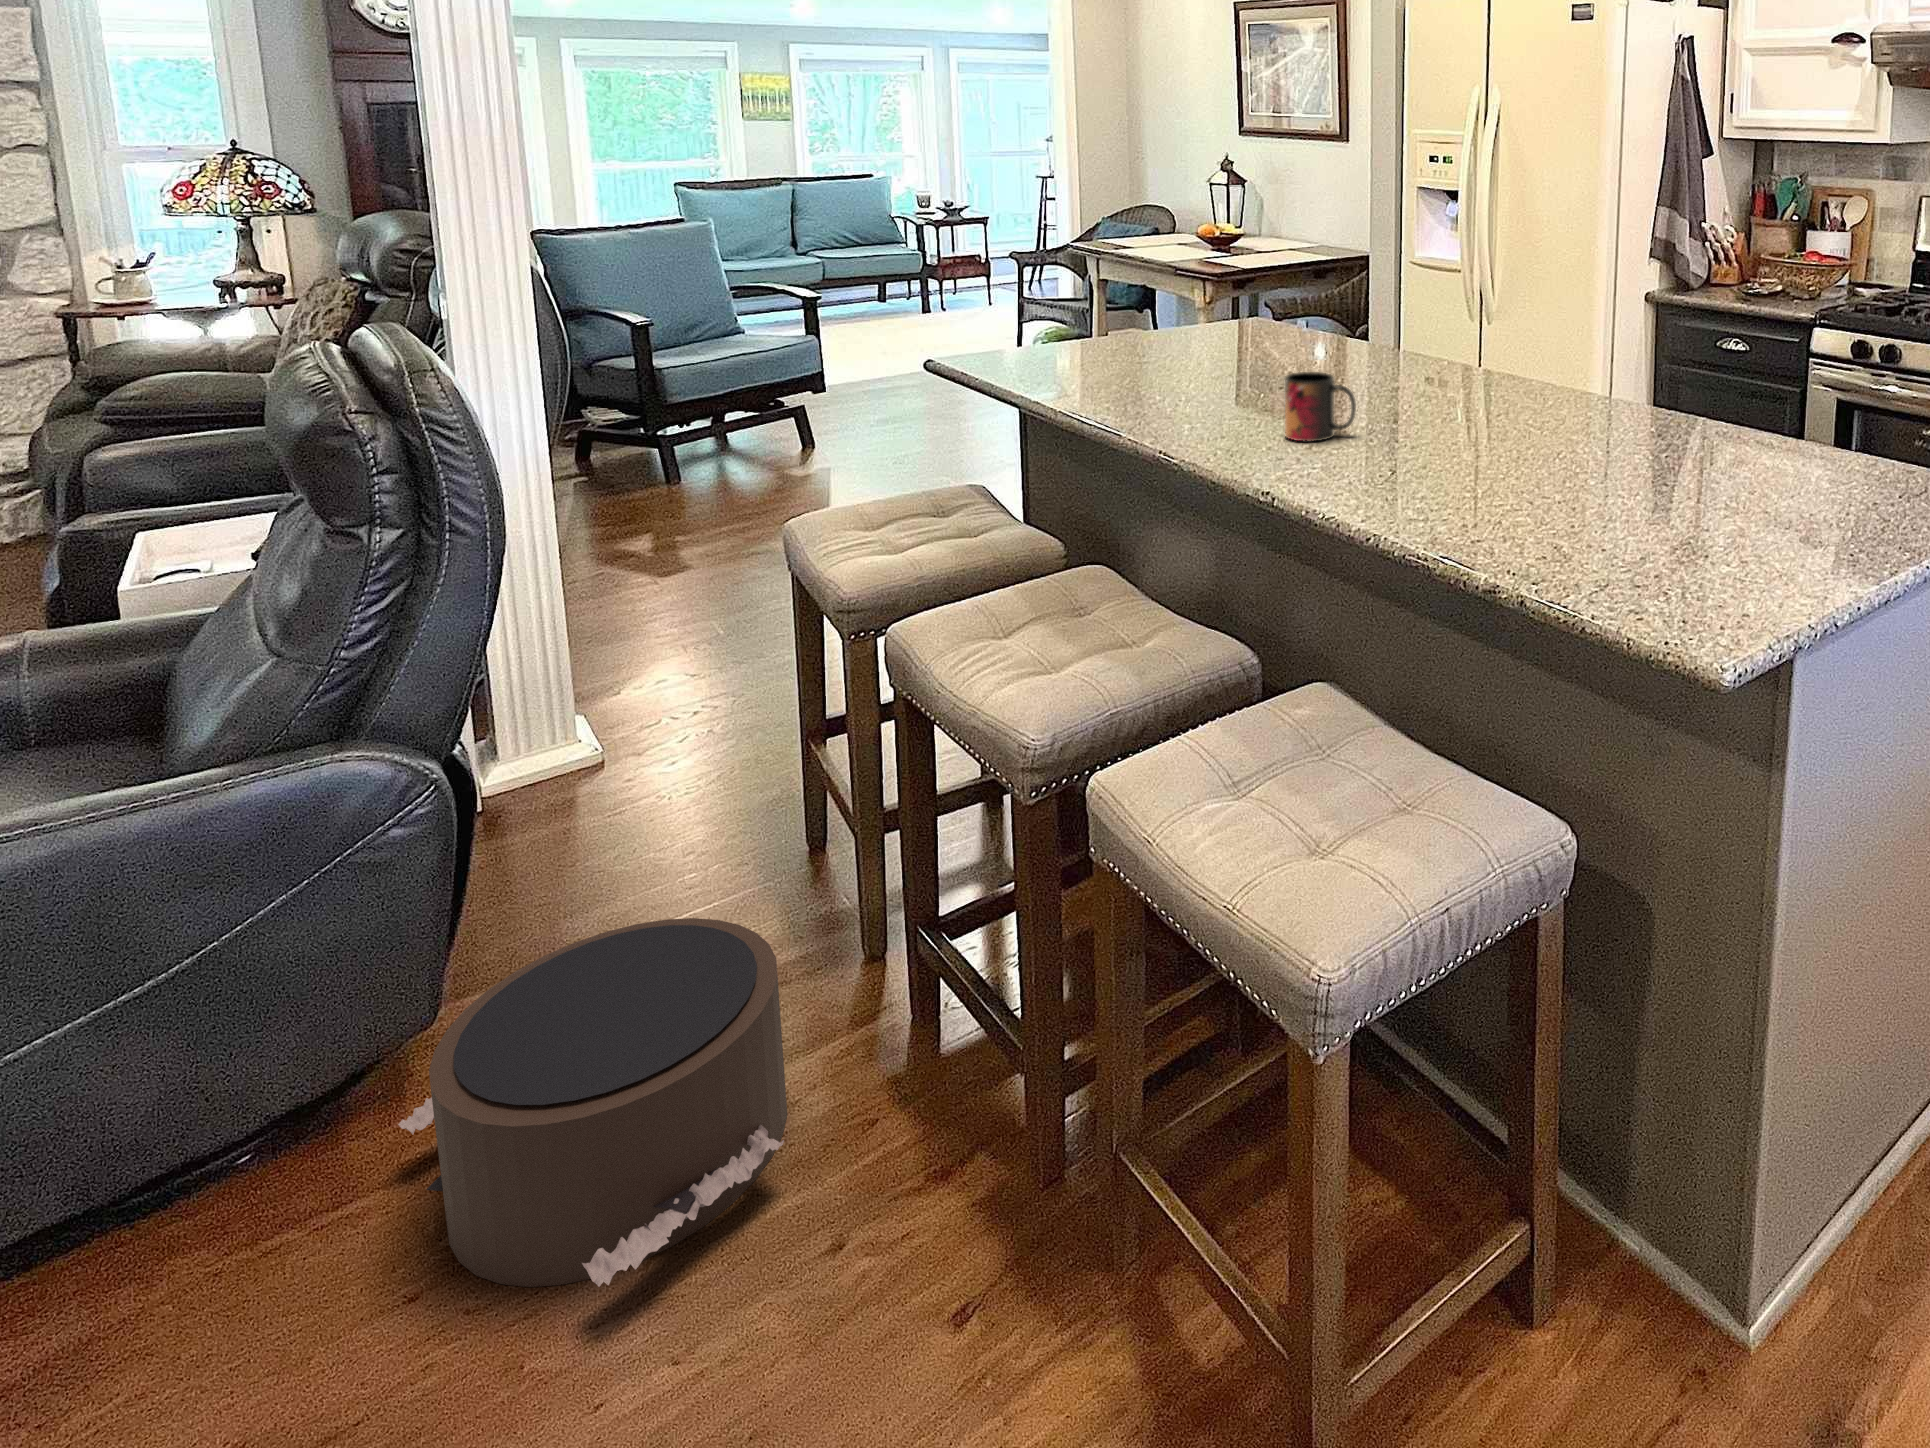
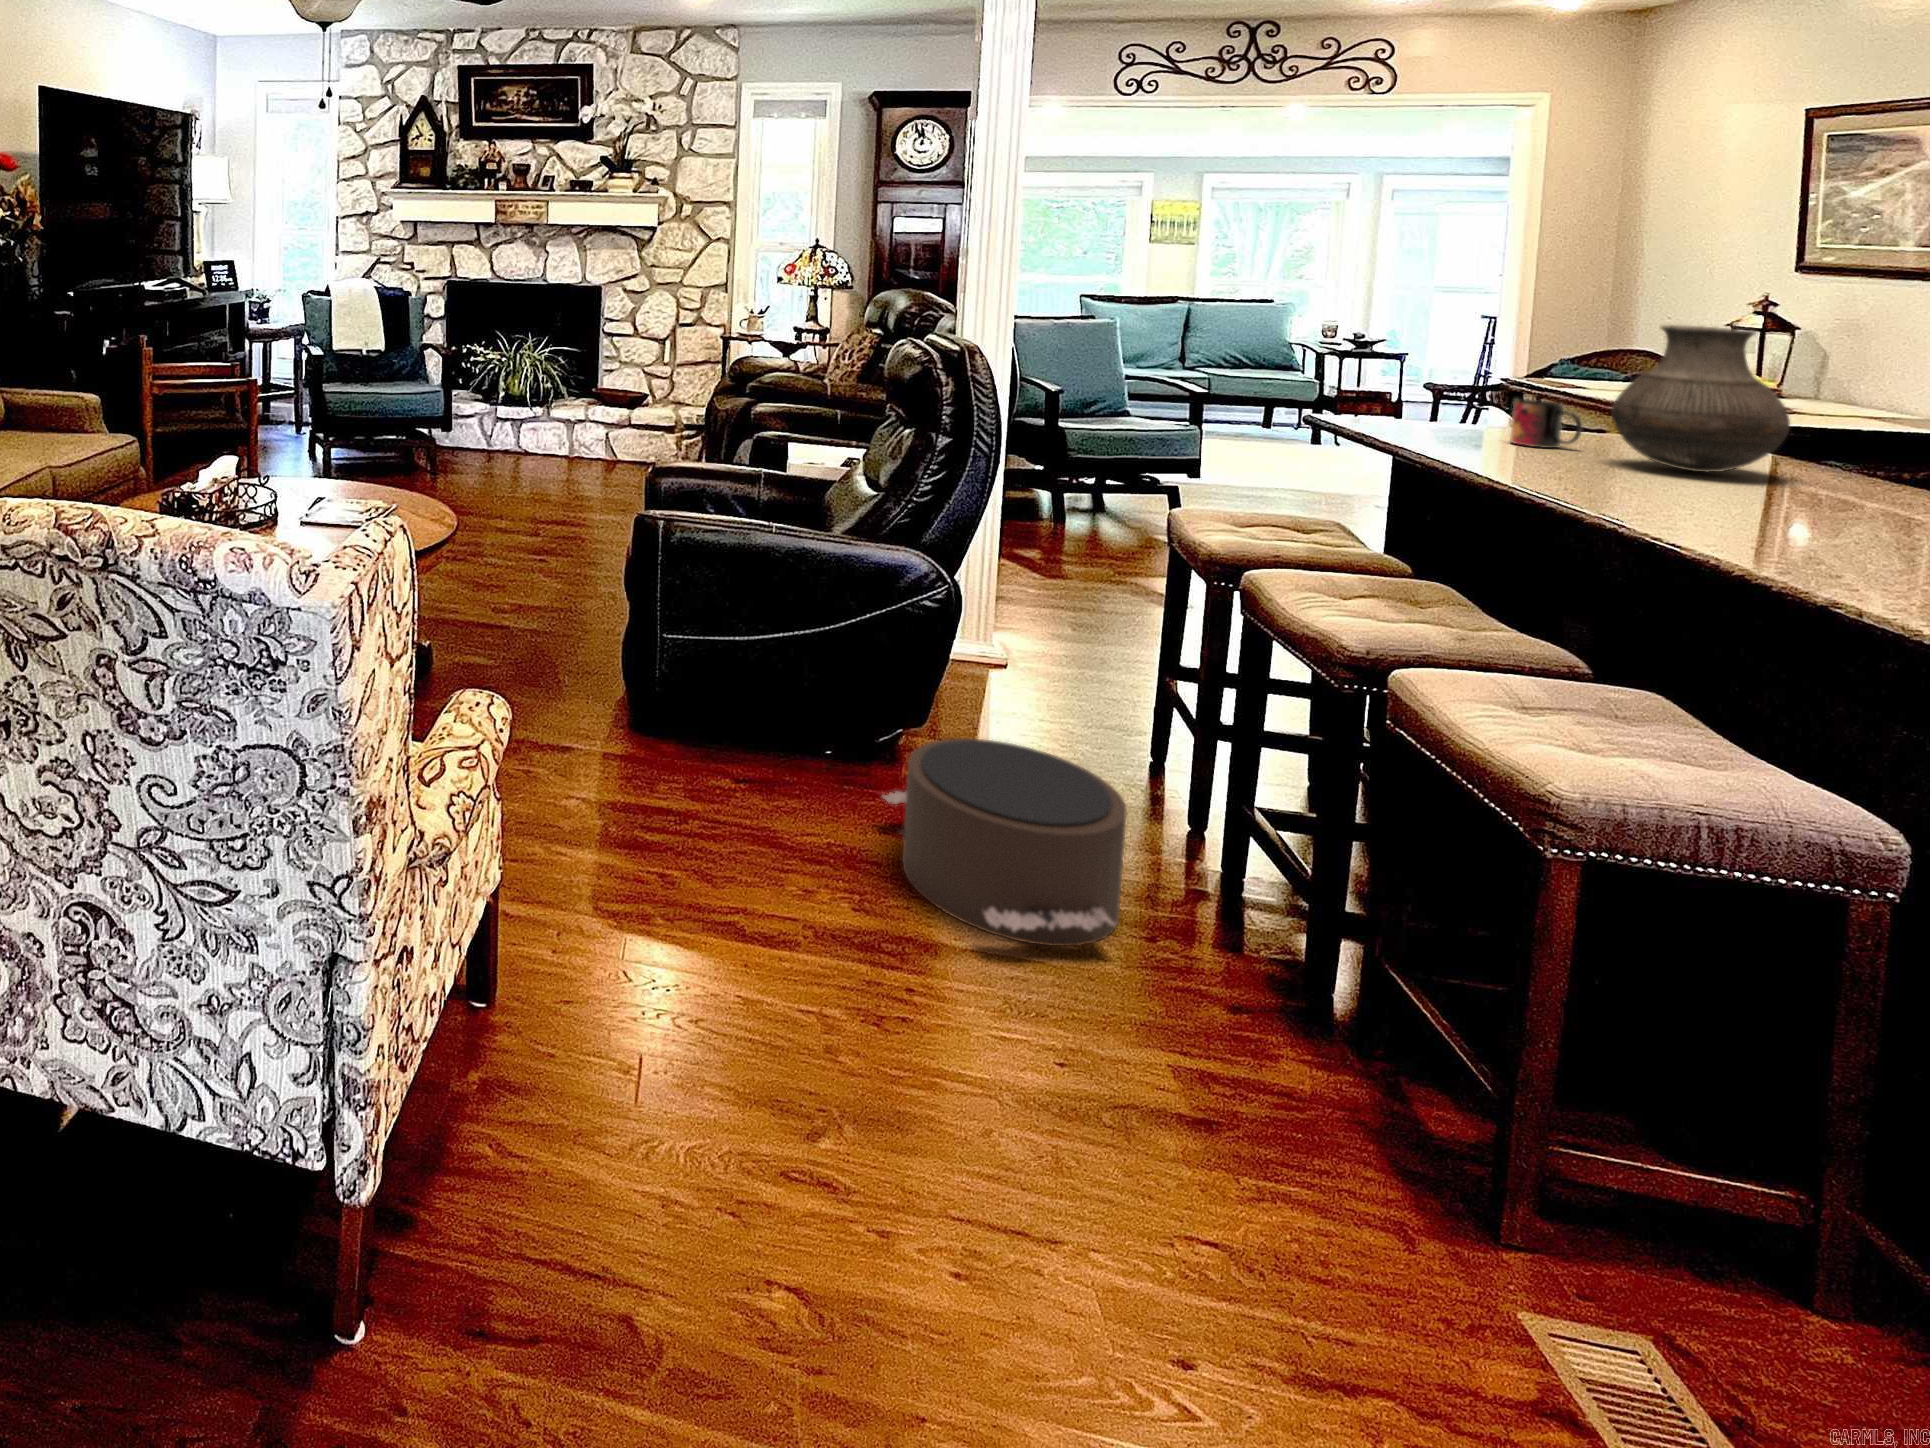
vase: none [1172,216,1287,355] -> present [1612,325,1790,472]
mug: present [1284,372,1356,441] -> present [1510,399,1582,448]

